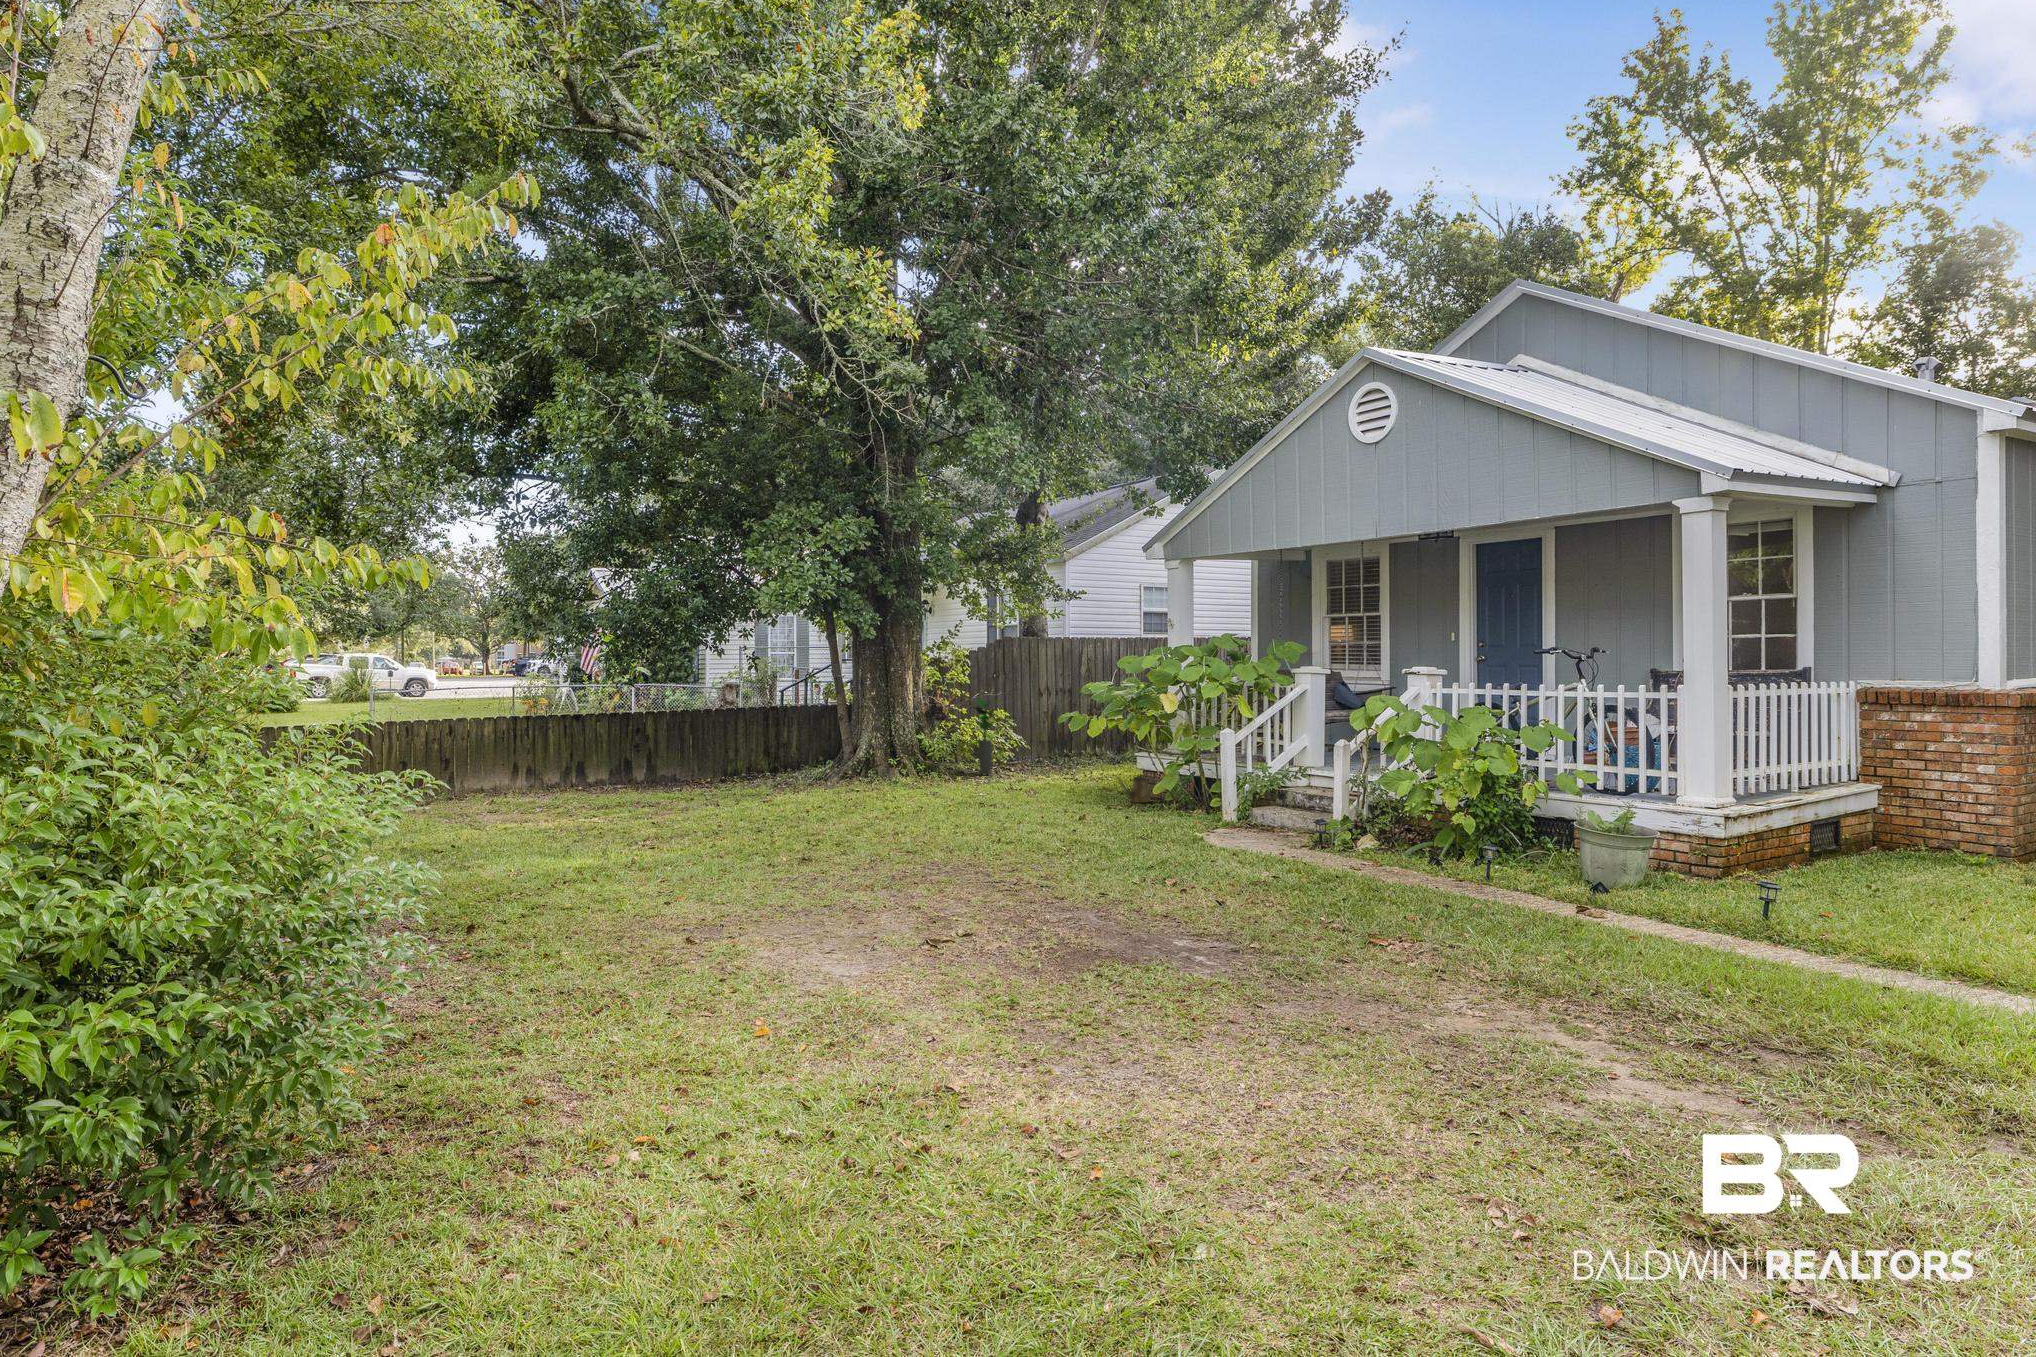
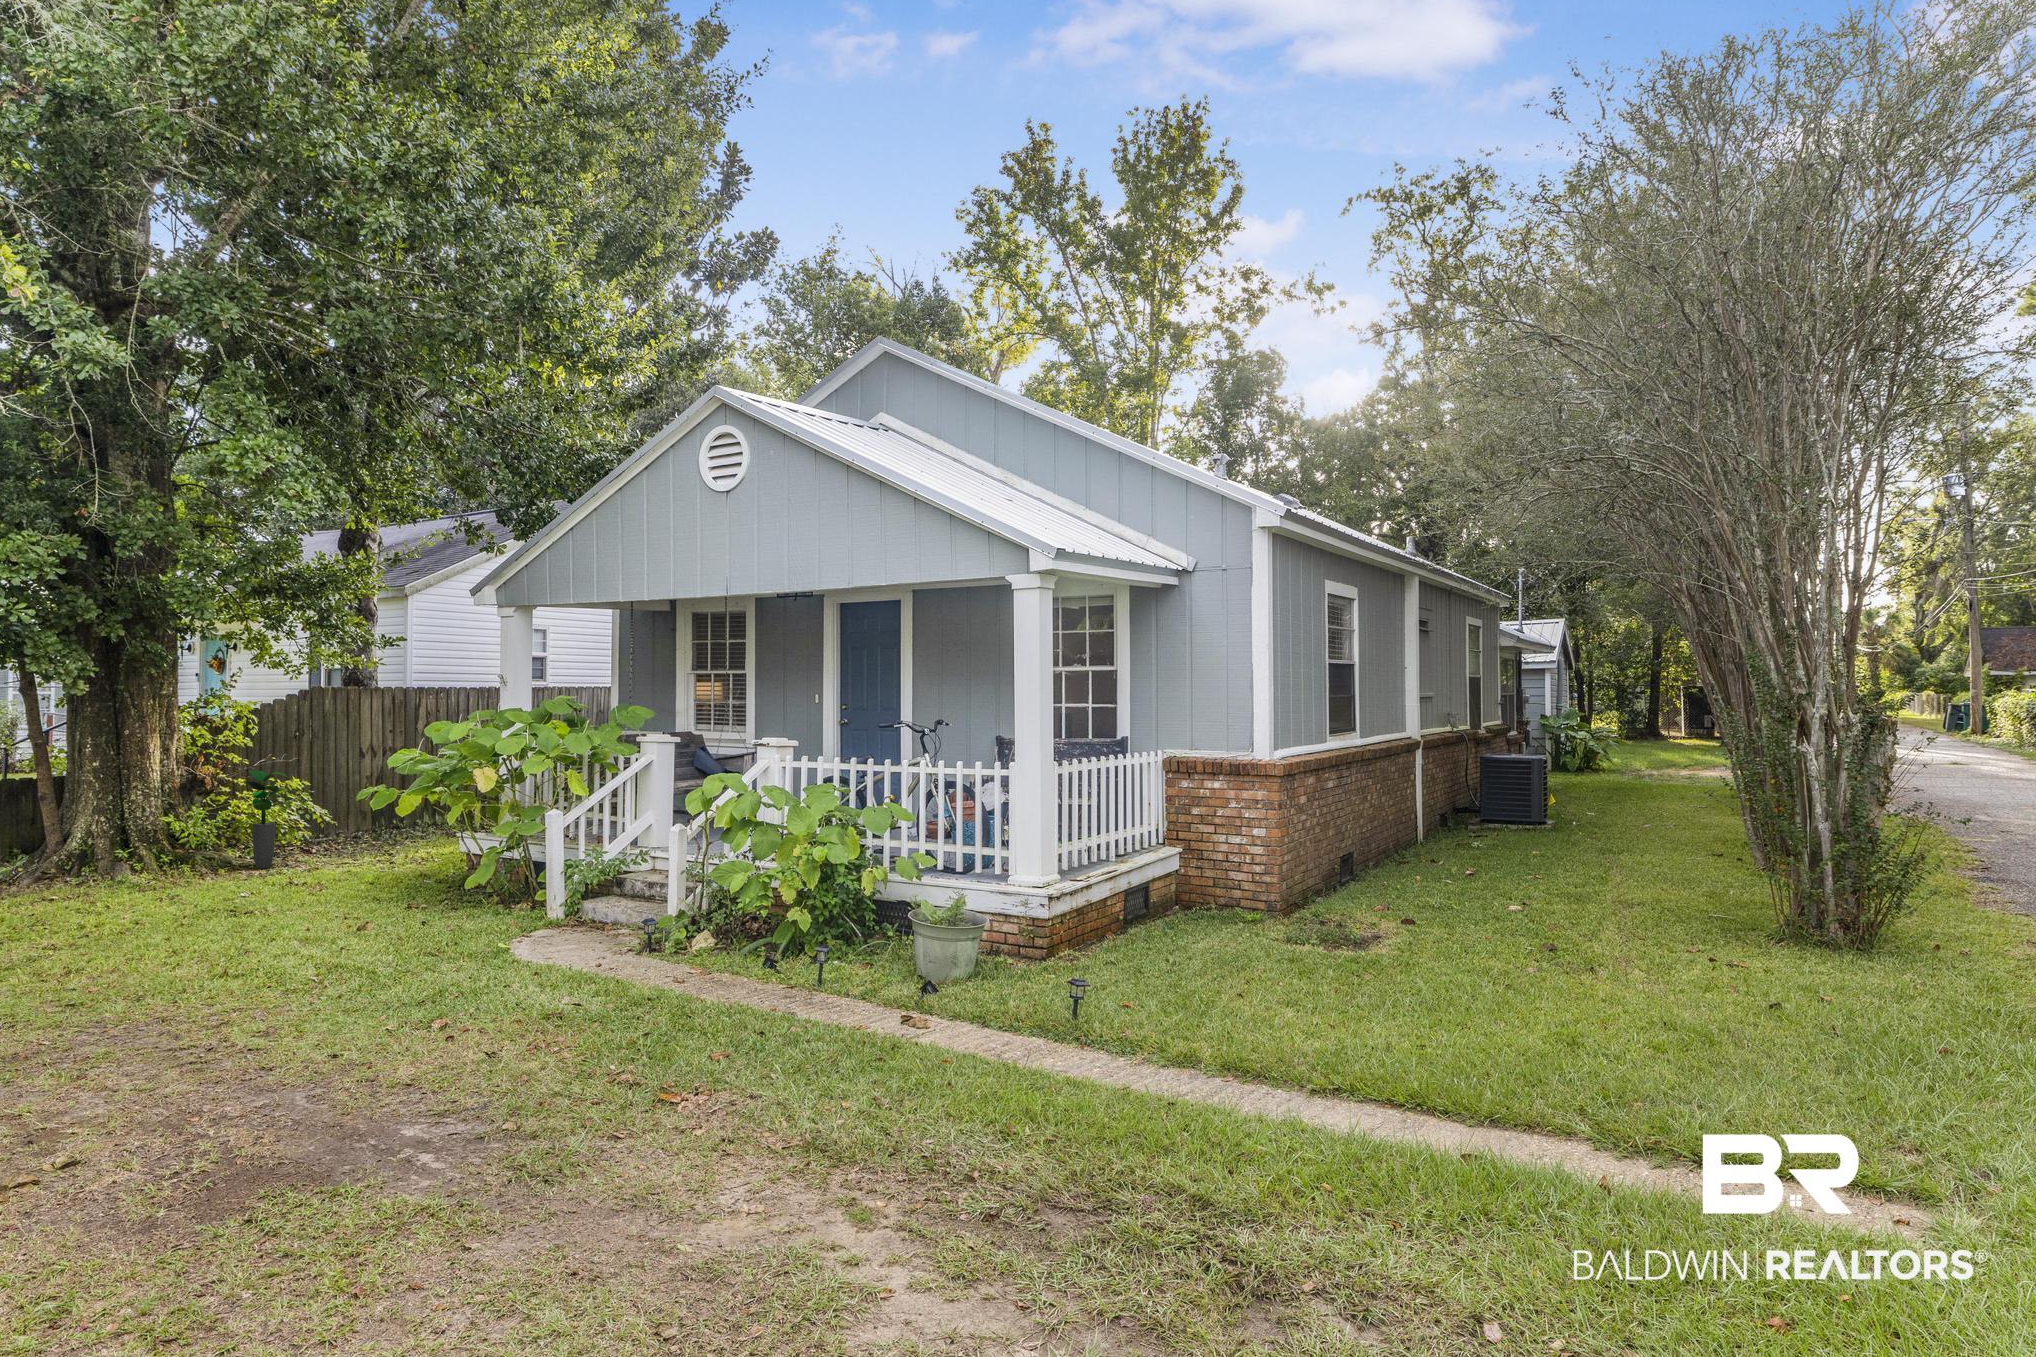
watering can: present [1117,776,1155,803] -> none [417,869,476,903]

